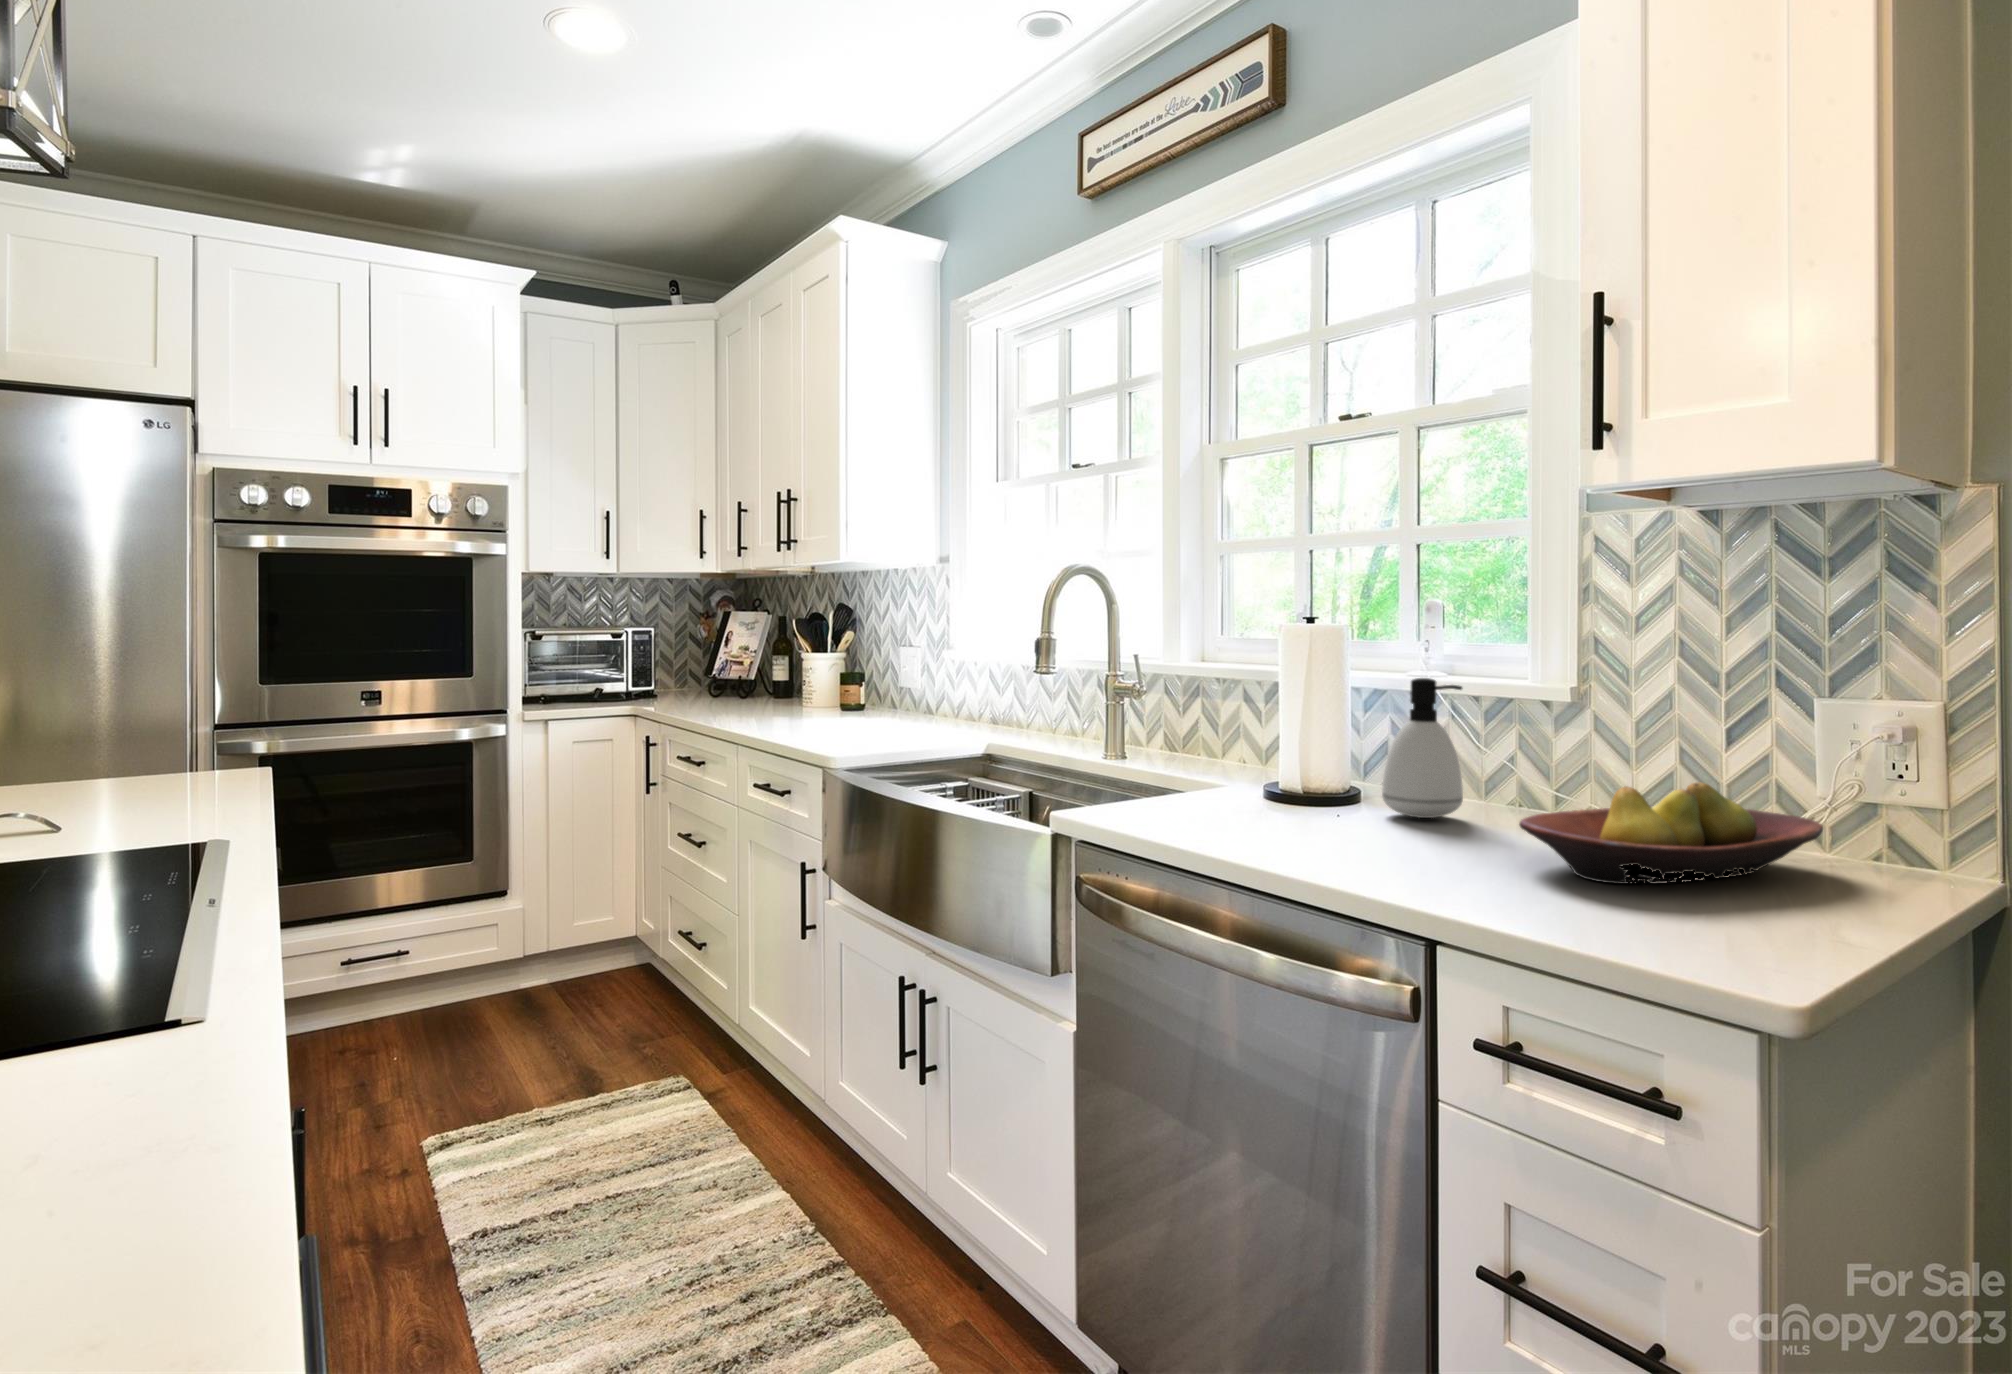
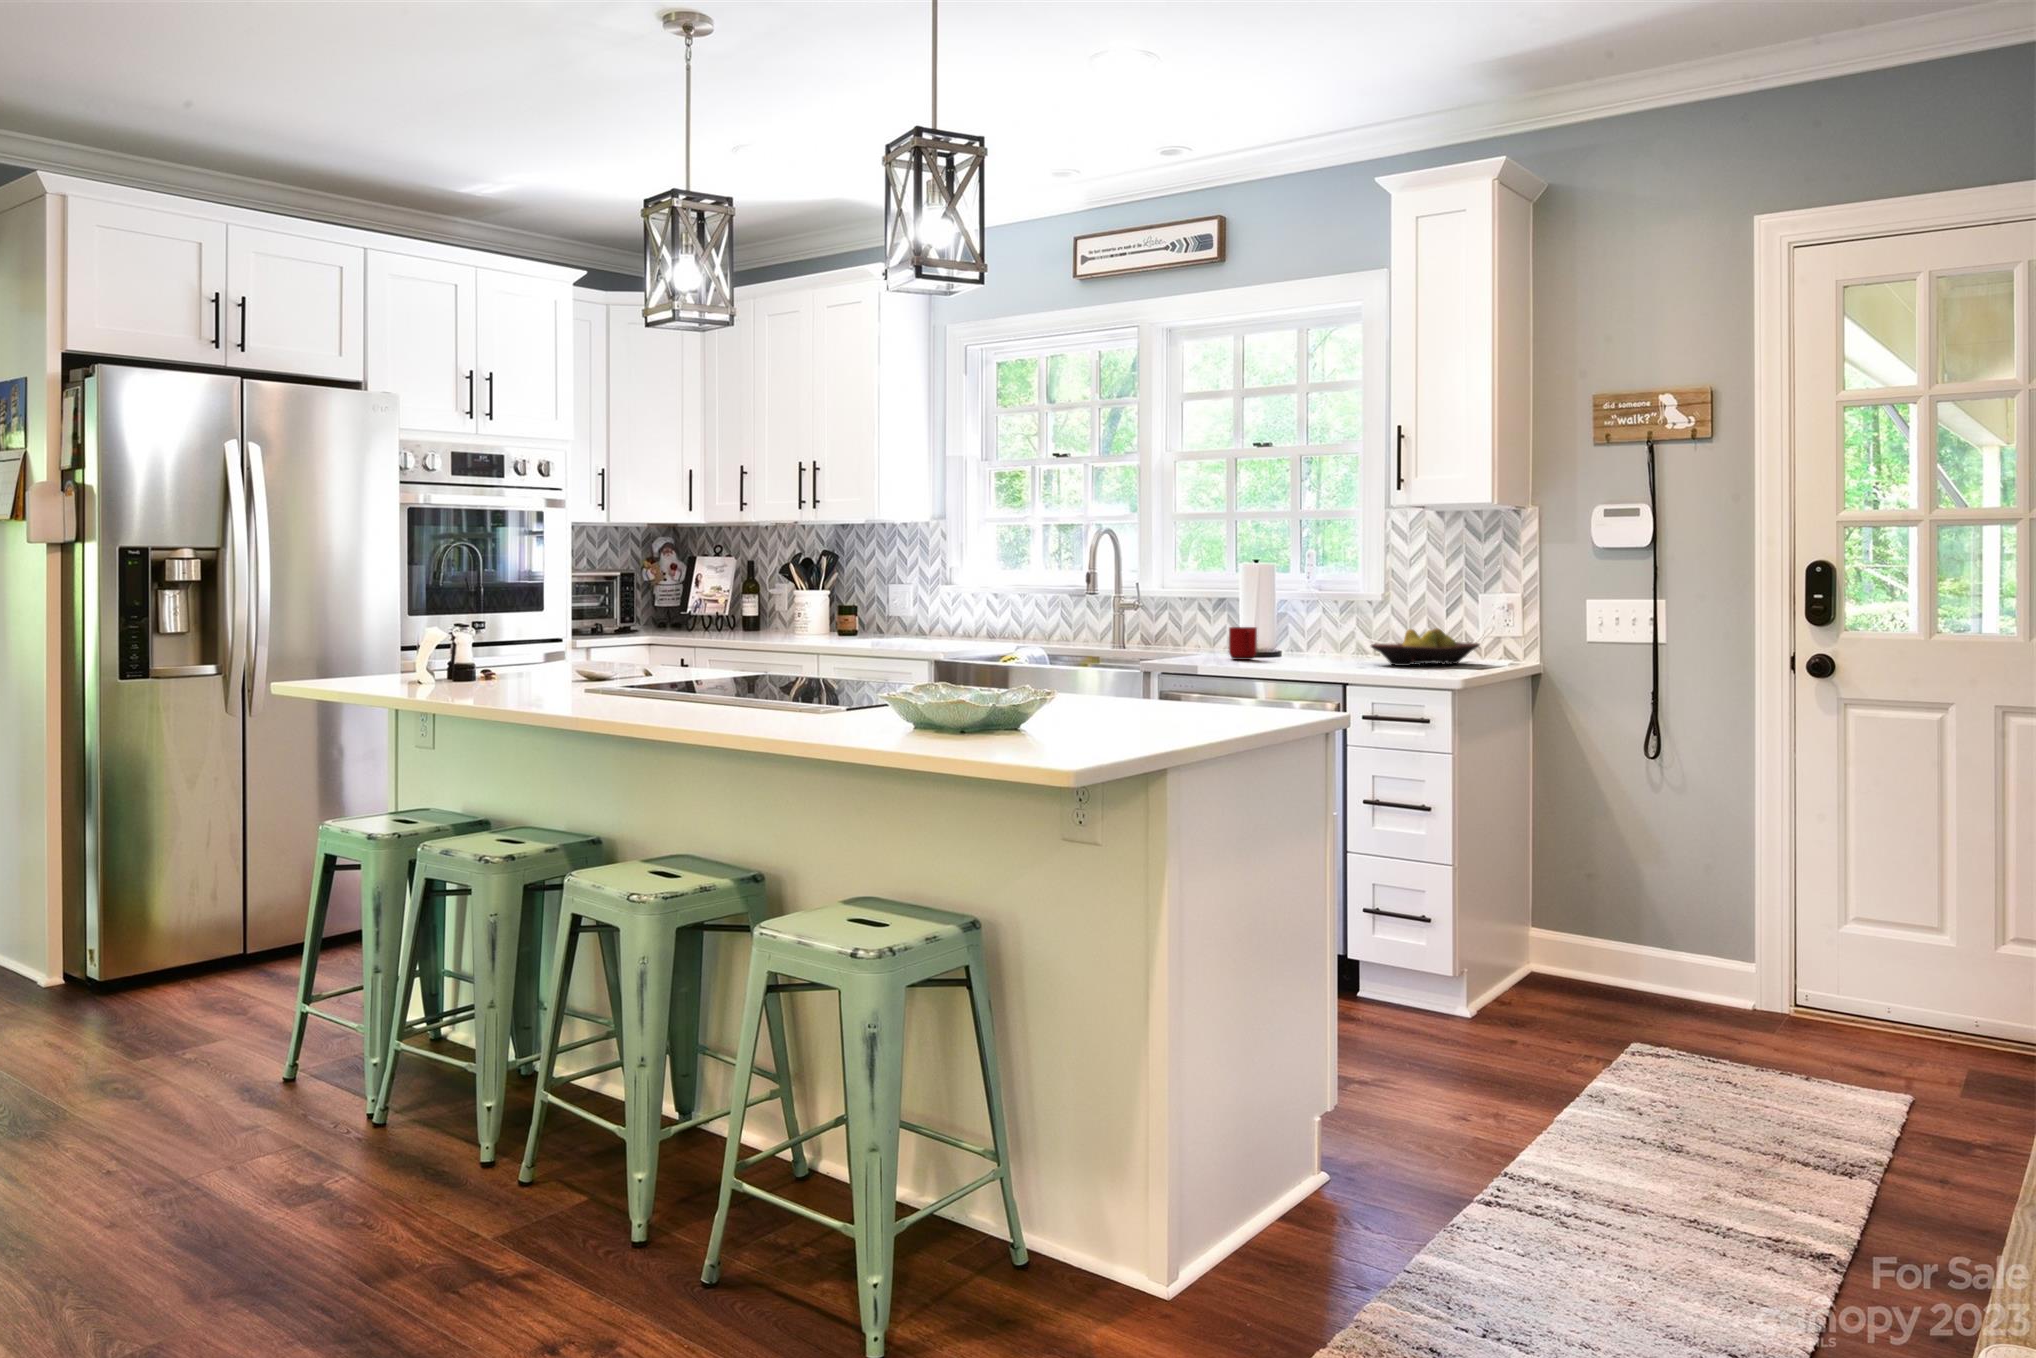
soap dispenser: present [1382,678,1463,818] -> none [1299,589,1337,658]
mug: none [1223,752,1280,822] -> present [1229,627,1257,660]

